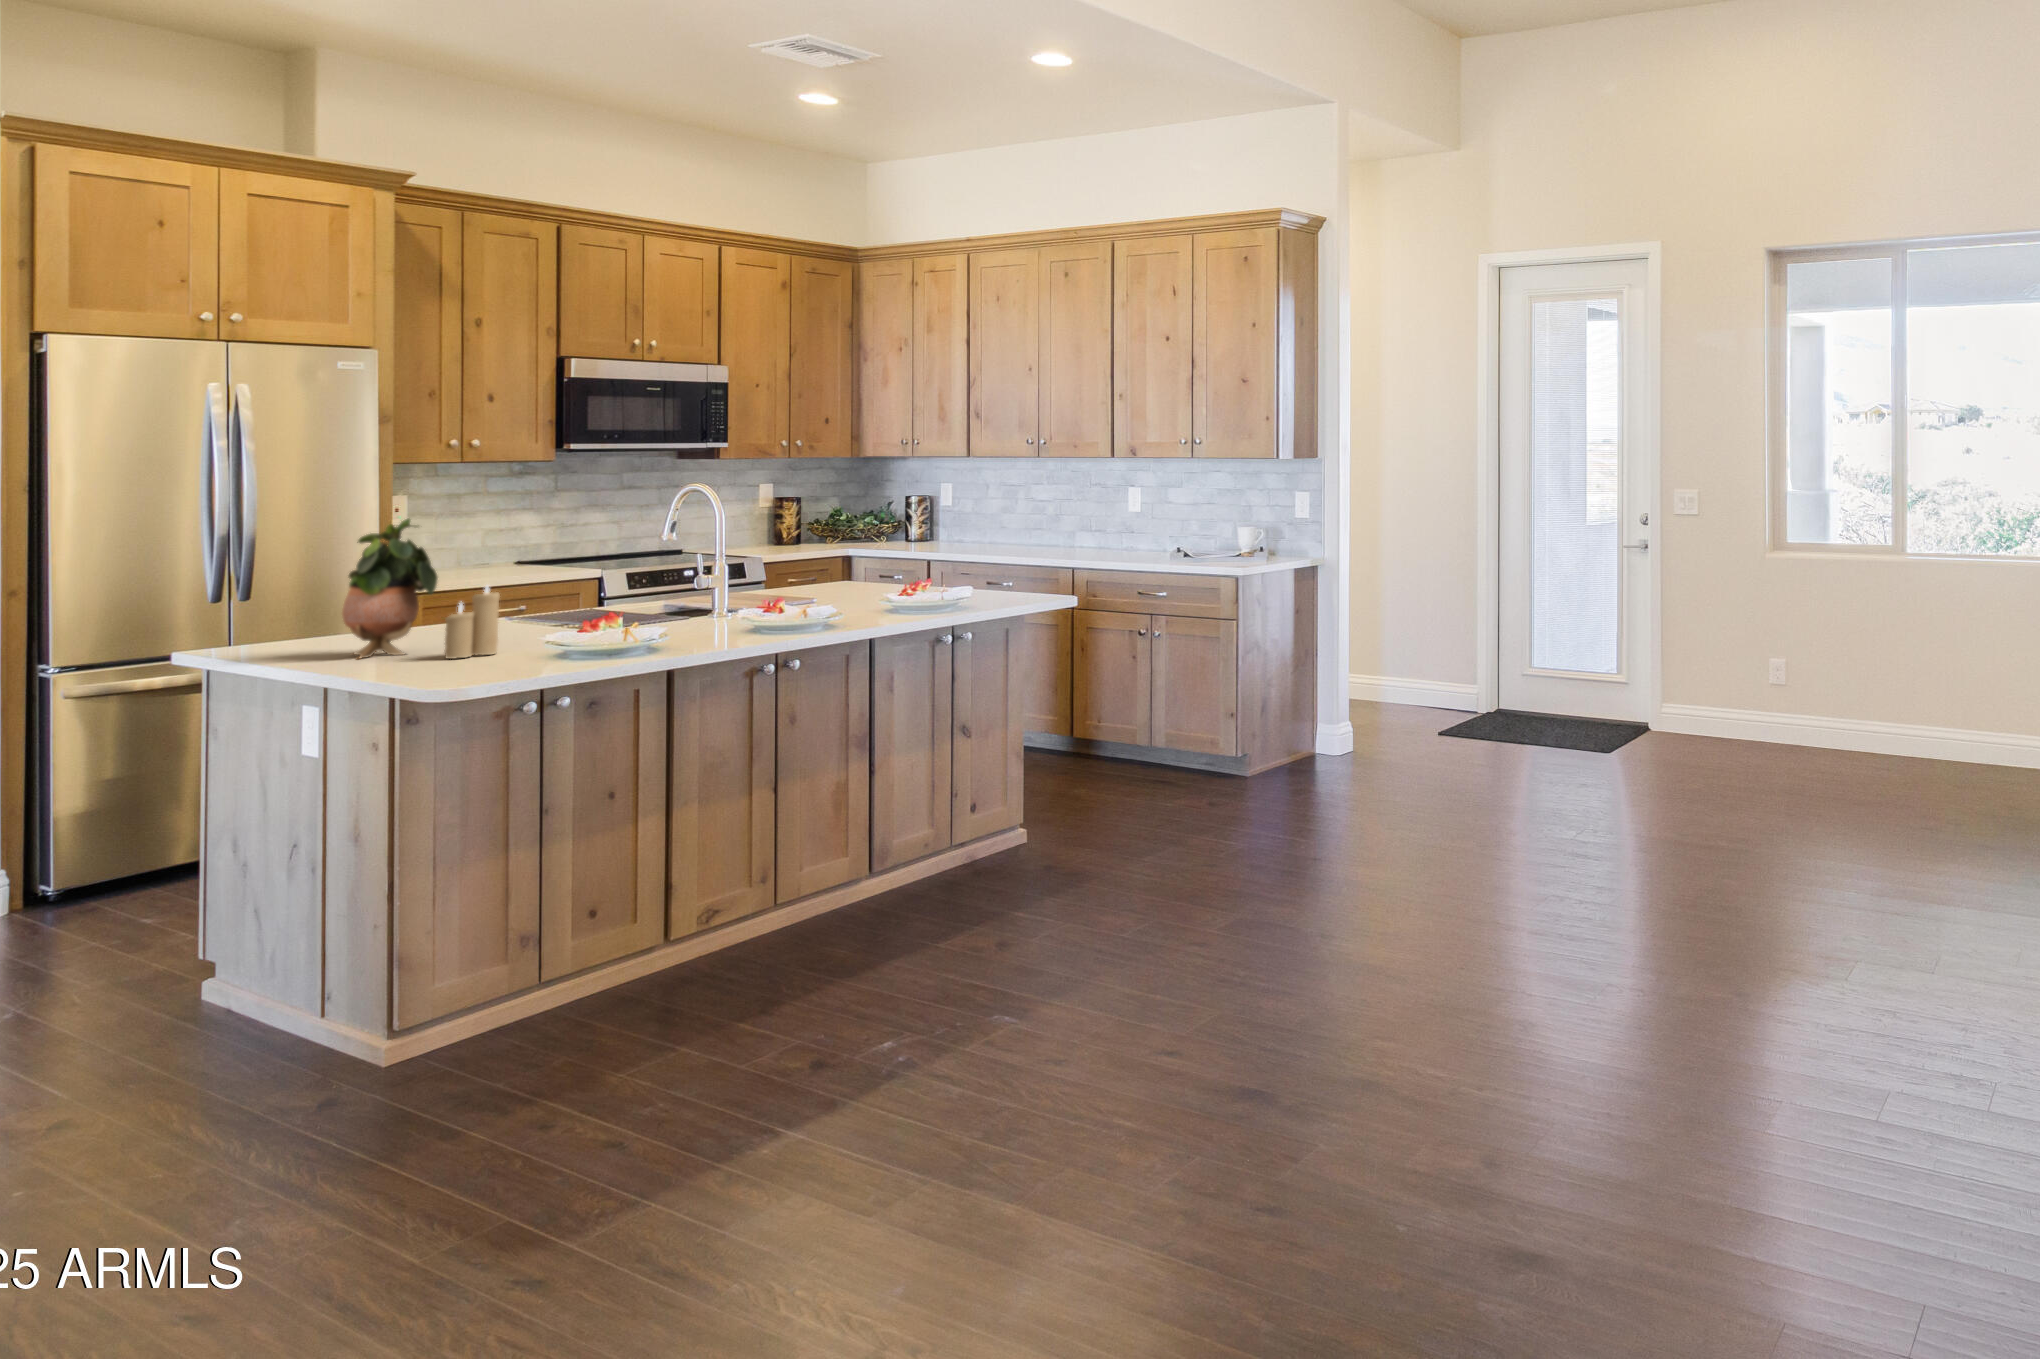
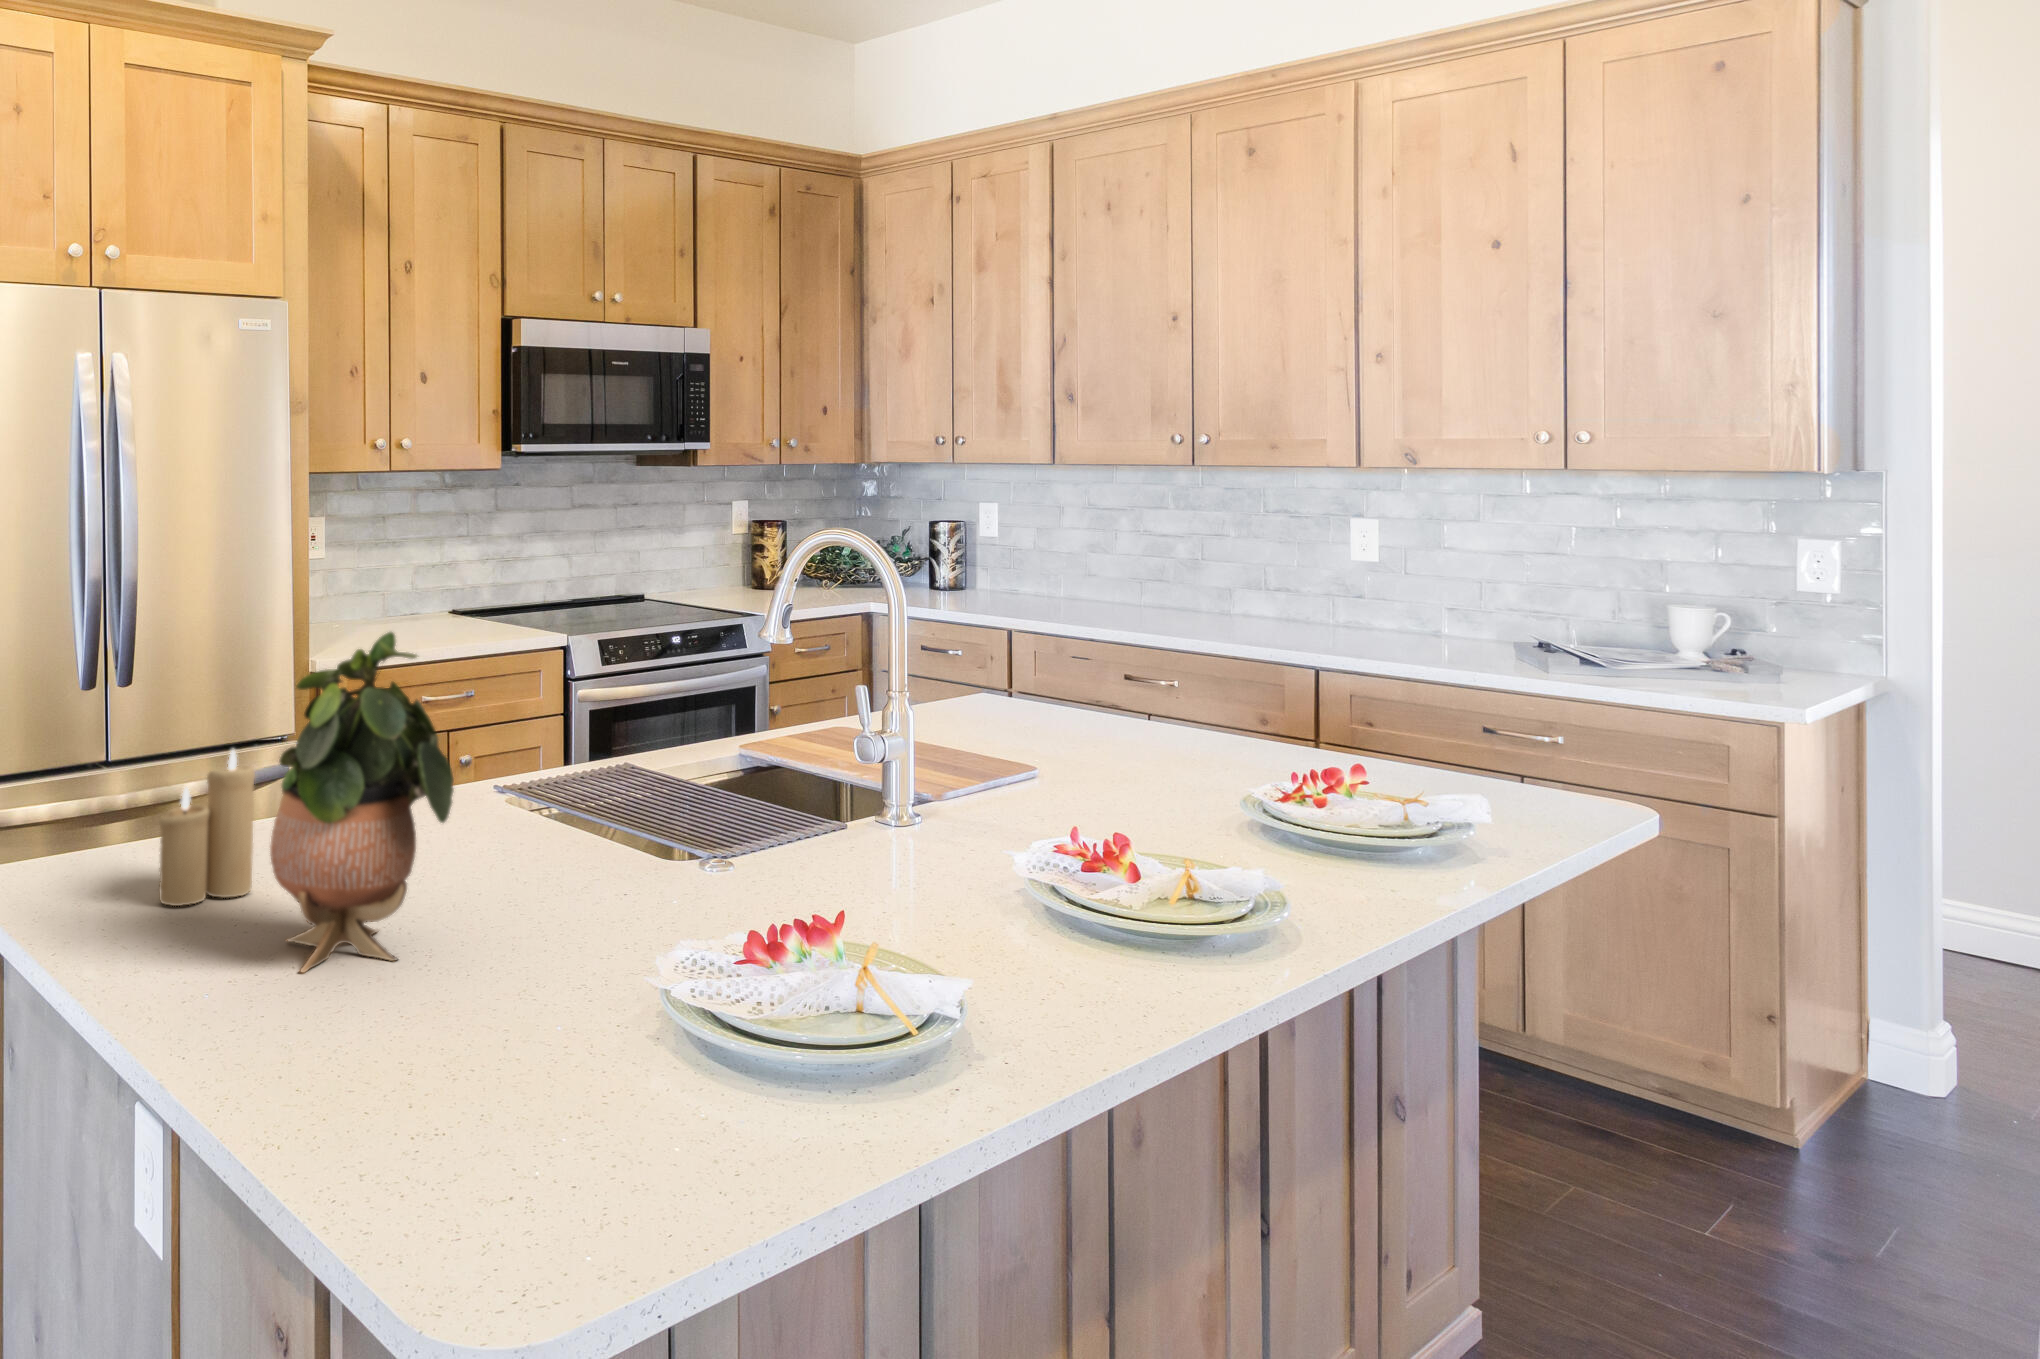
candle: present [445,585,499,659] -> present [159,750,255,906]

